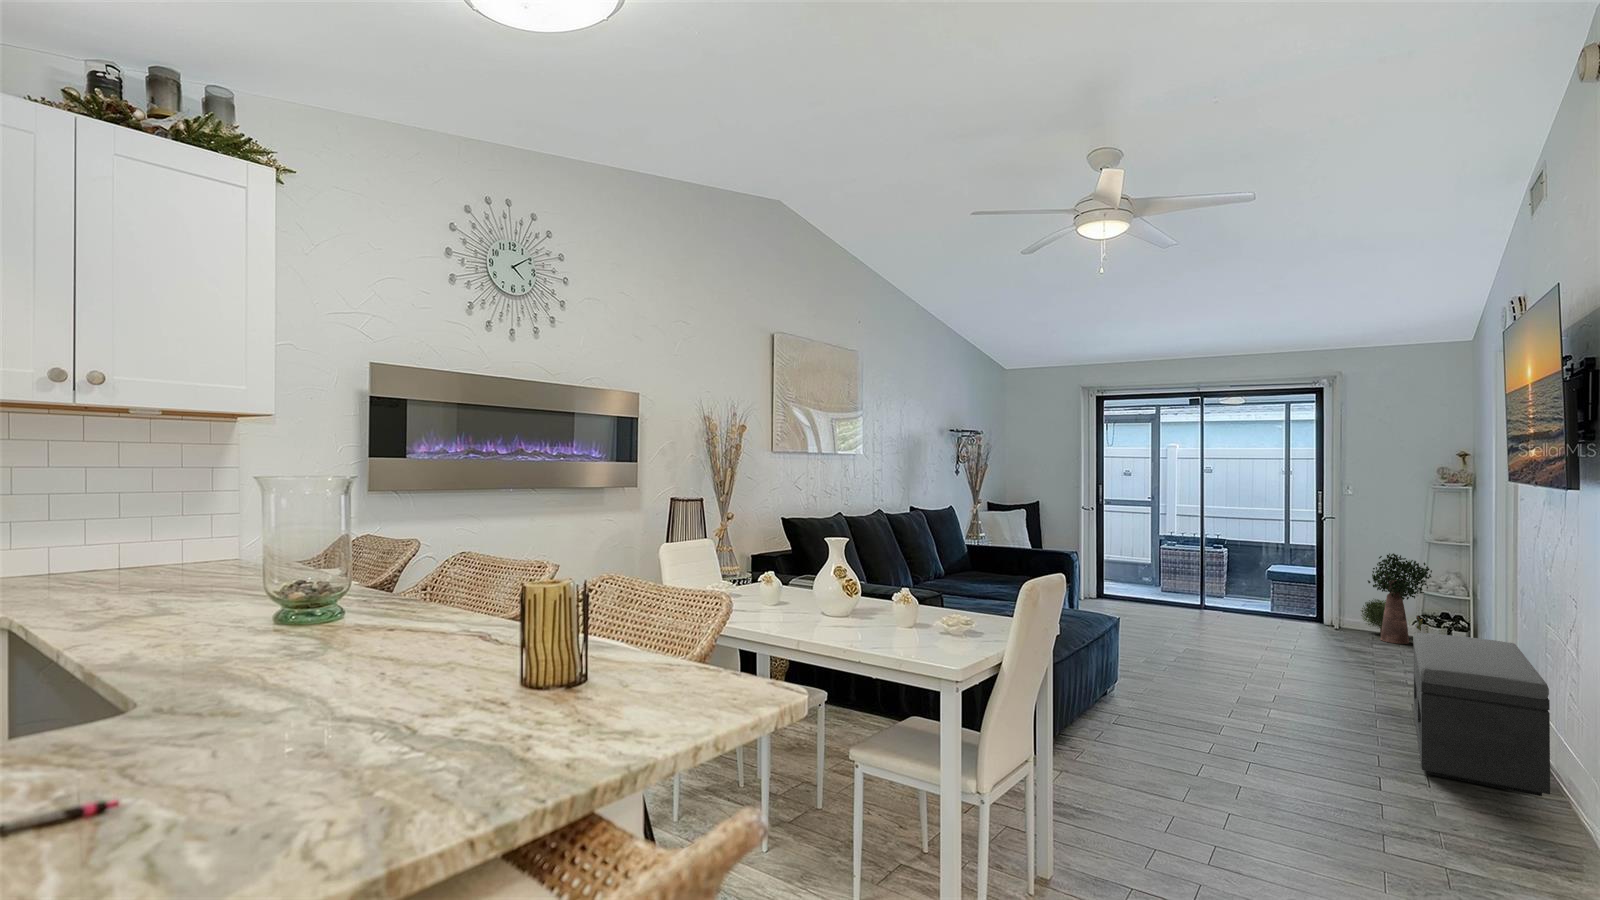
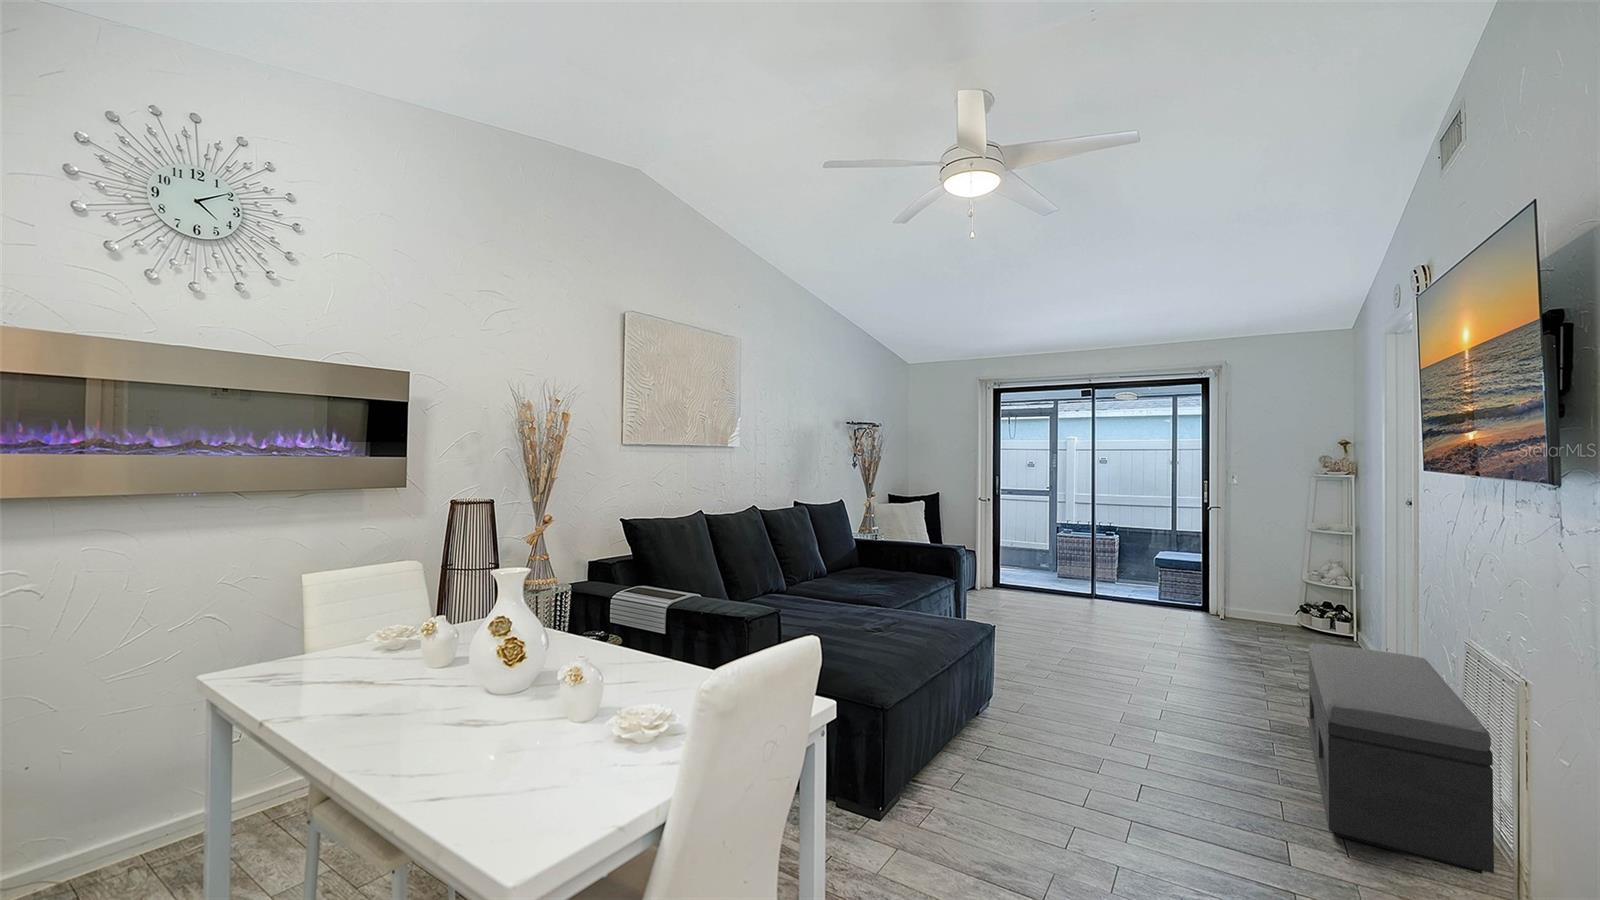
potted plant: present [1361,553,1432,644] -> none [1245,542,1317,635]

